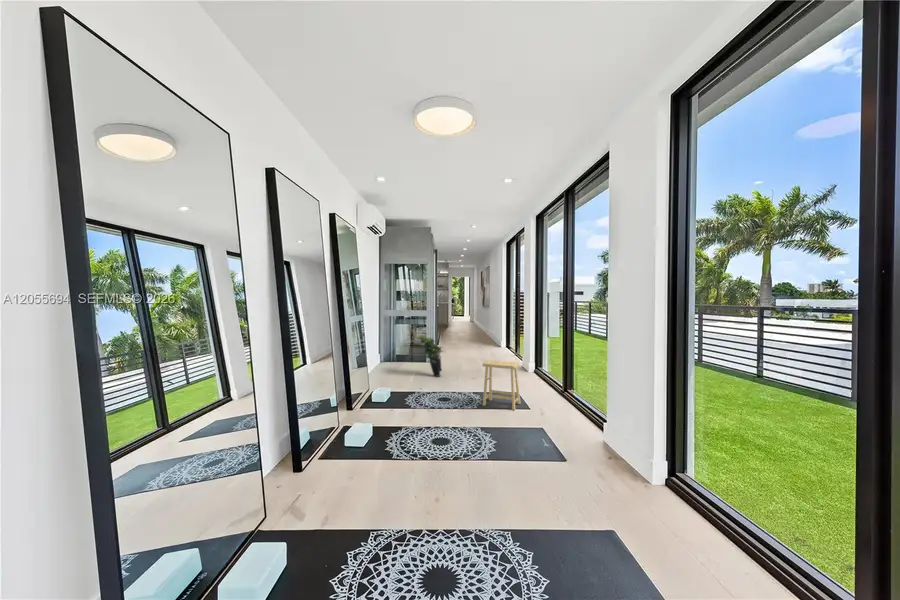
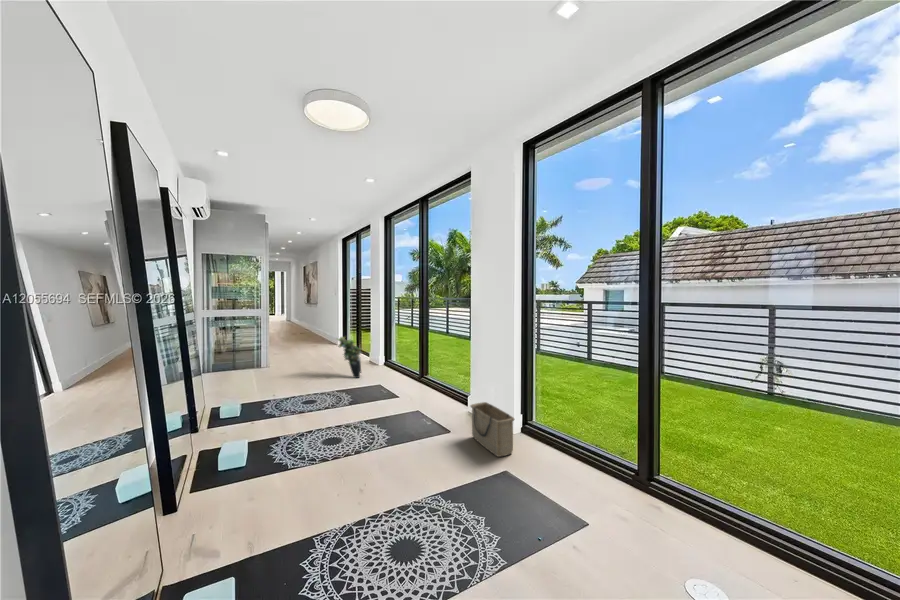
footstool: present [482,360,520,410] -> none [408,358,442,402]
basket: none [542,417,592,484] -> present [471,402,515,457]

